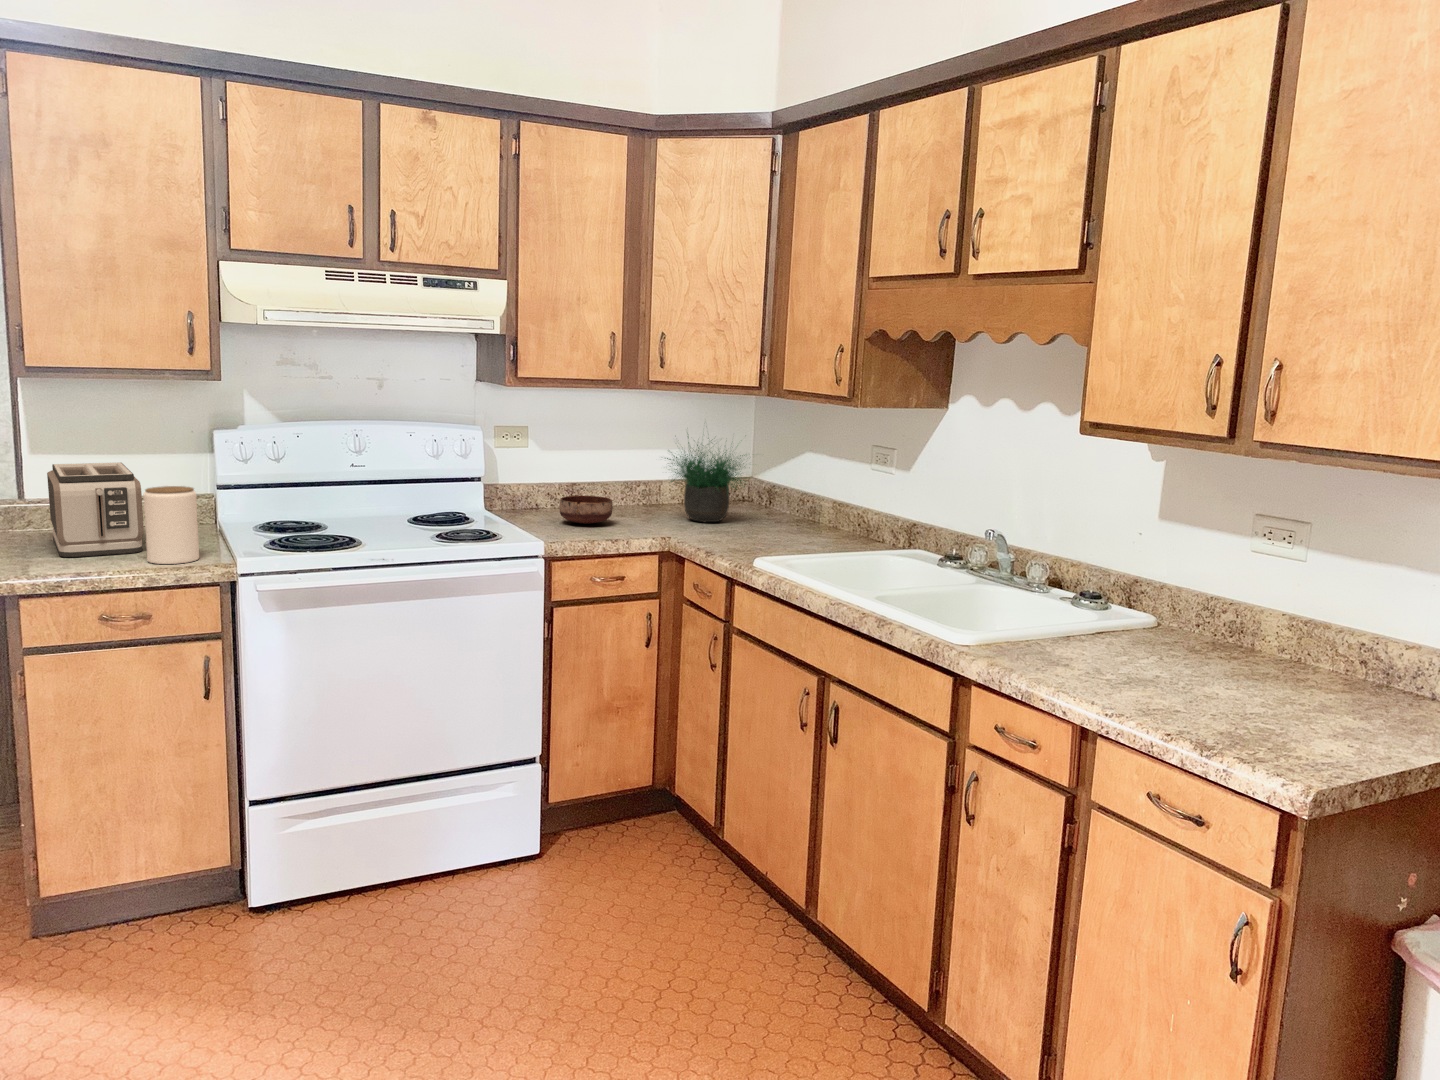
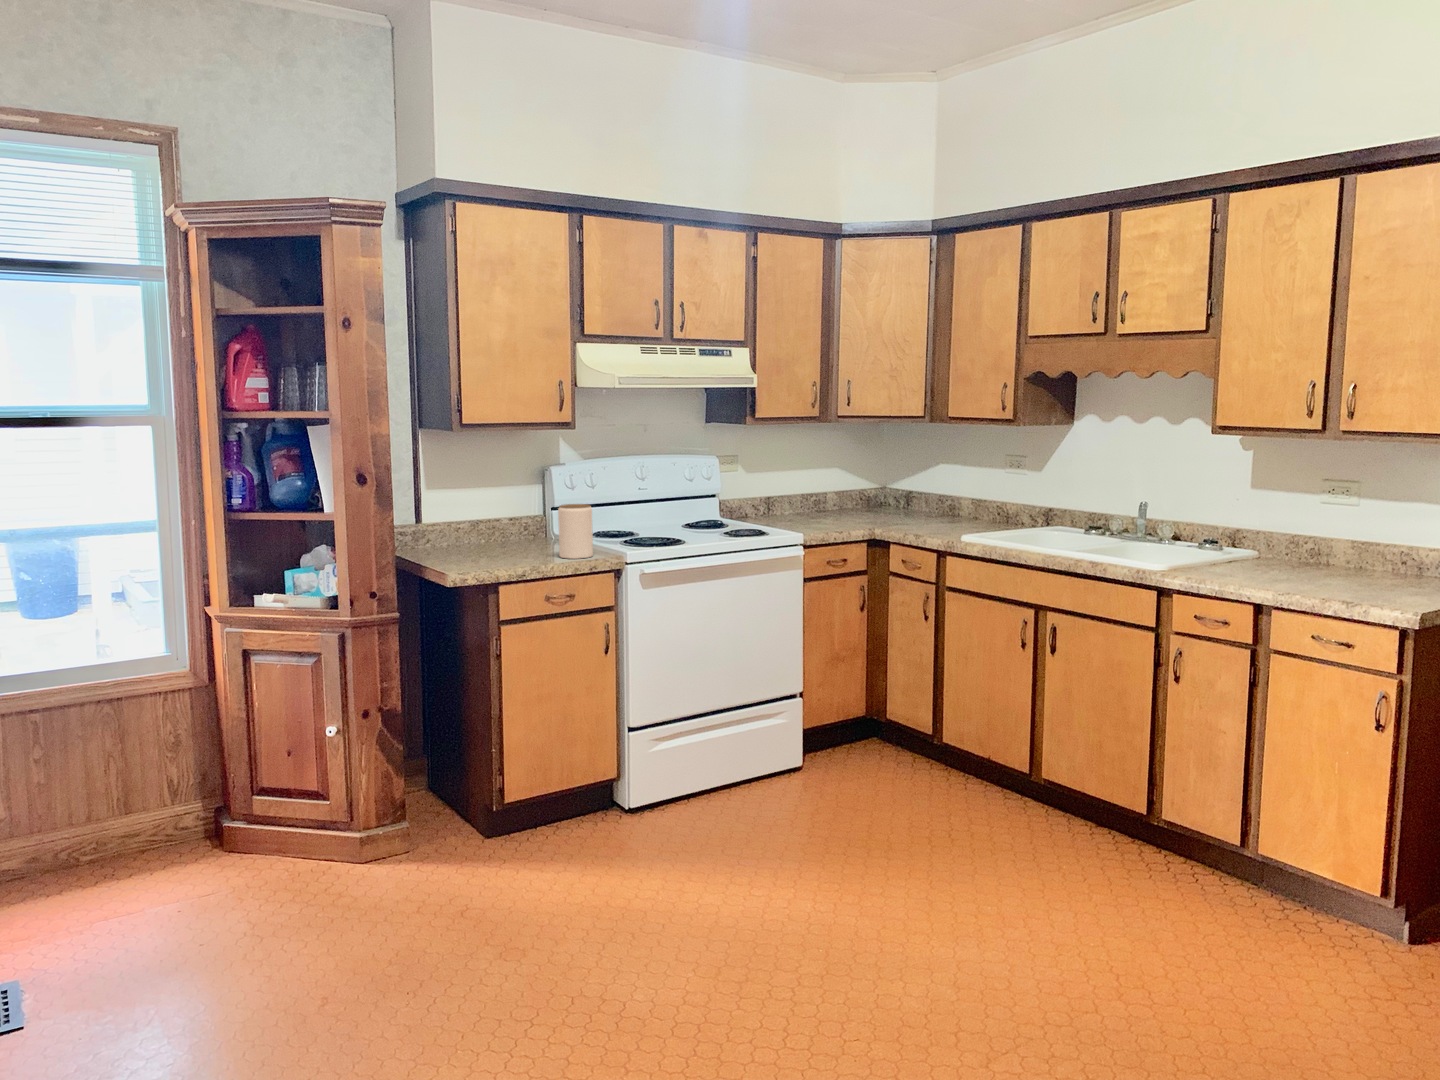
potted plant: present [667,437,743,523] -> none [841,441,923,520]
toaster: present [47,462,144,557] -> none [456,492,543,559]
bowl: present [559,496,613,524] -> none [784,504,823,524]

